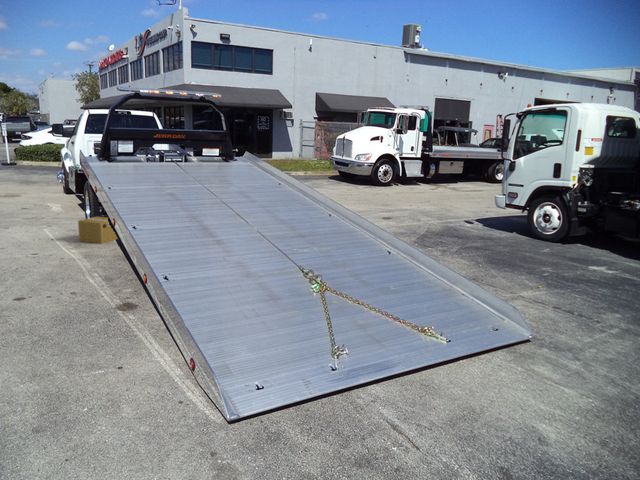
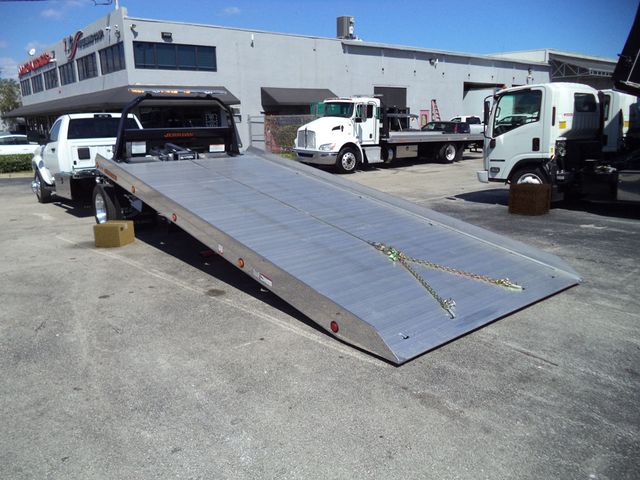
wooden crate: none [520,211,571,249] -> present [508,182,551,216]

